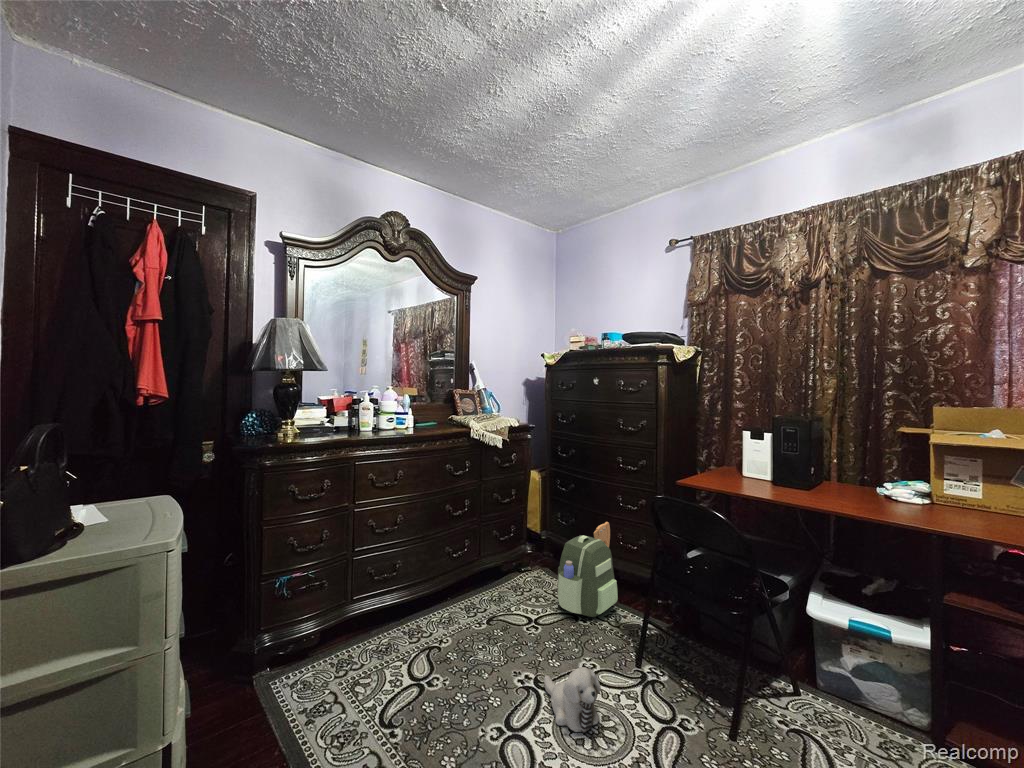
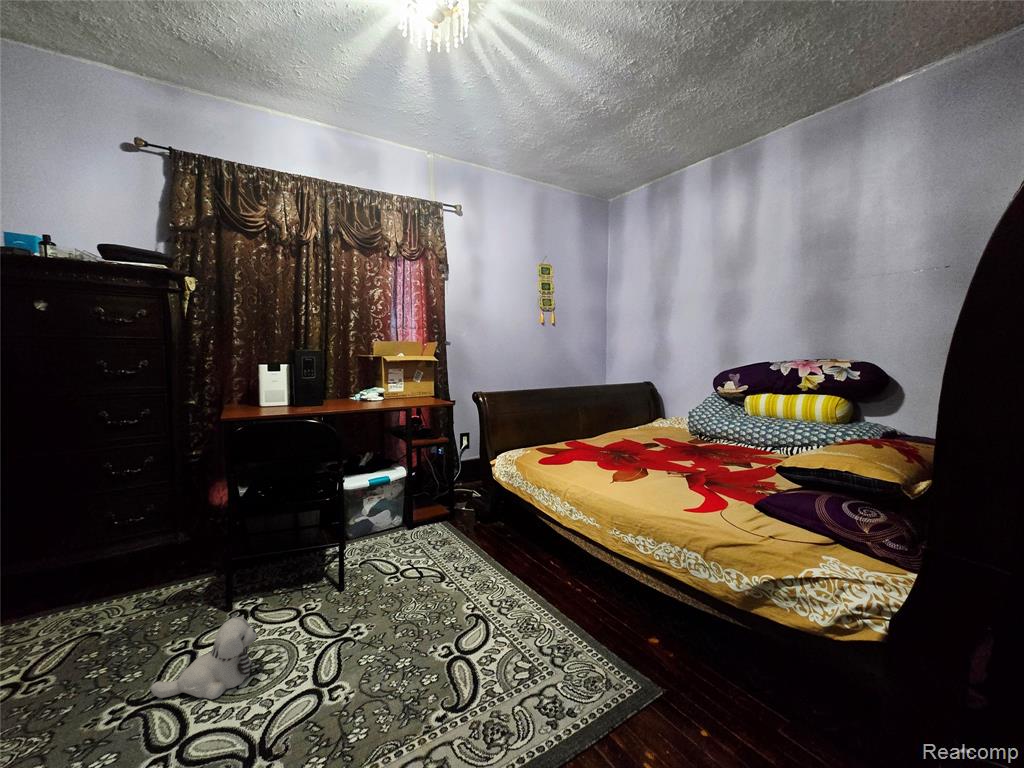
backpack: present [558,522,618,617] -> none [36,501,144,641]

